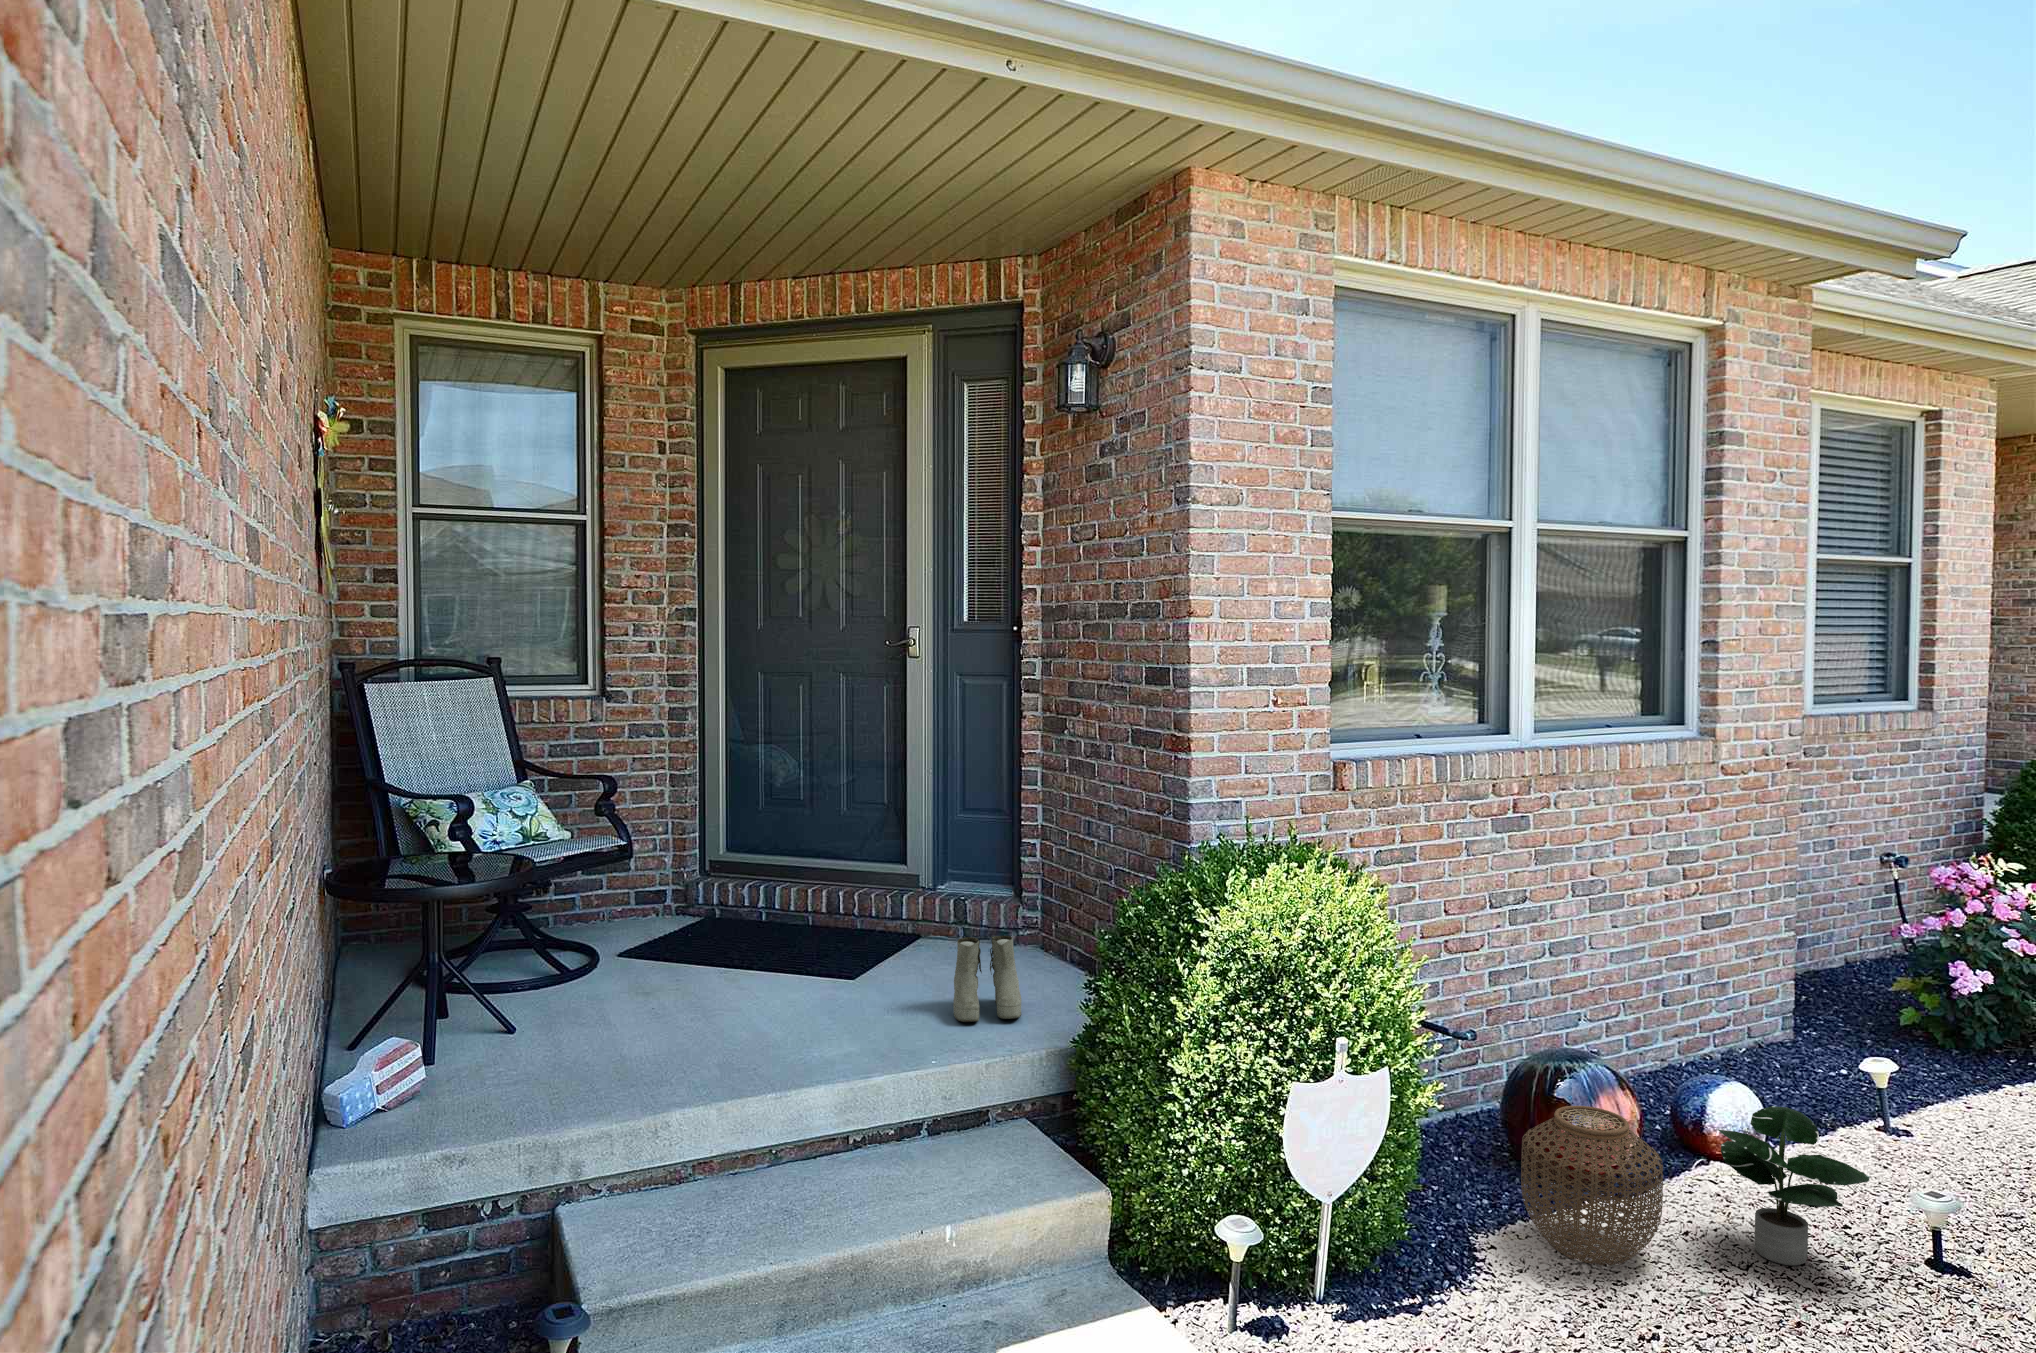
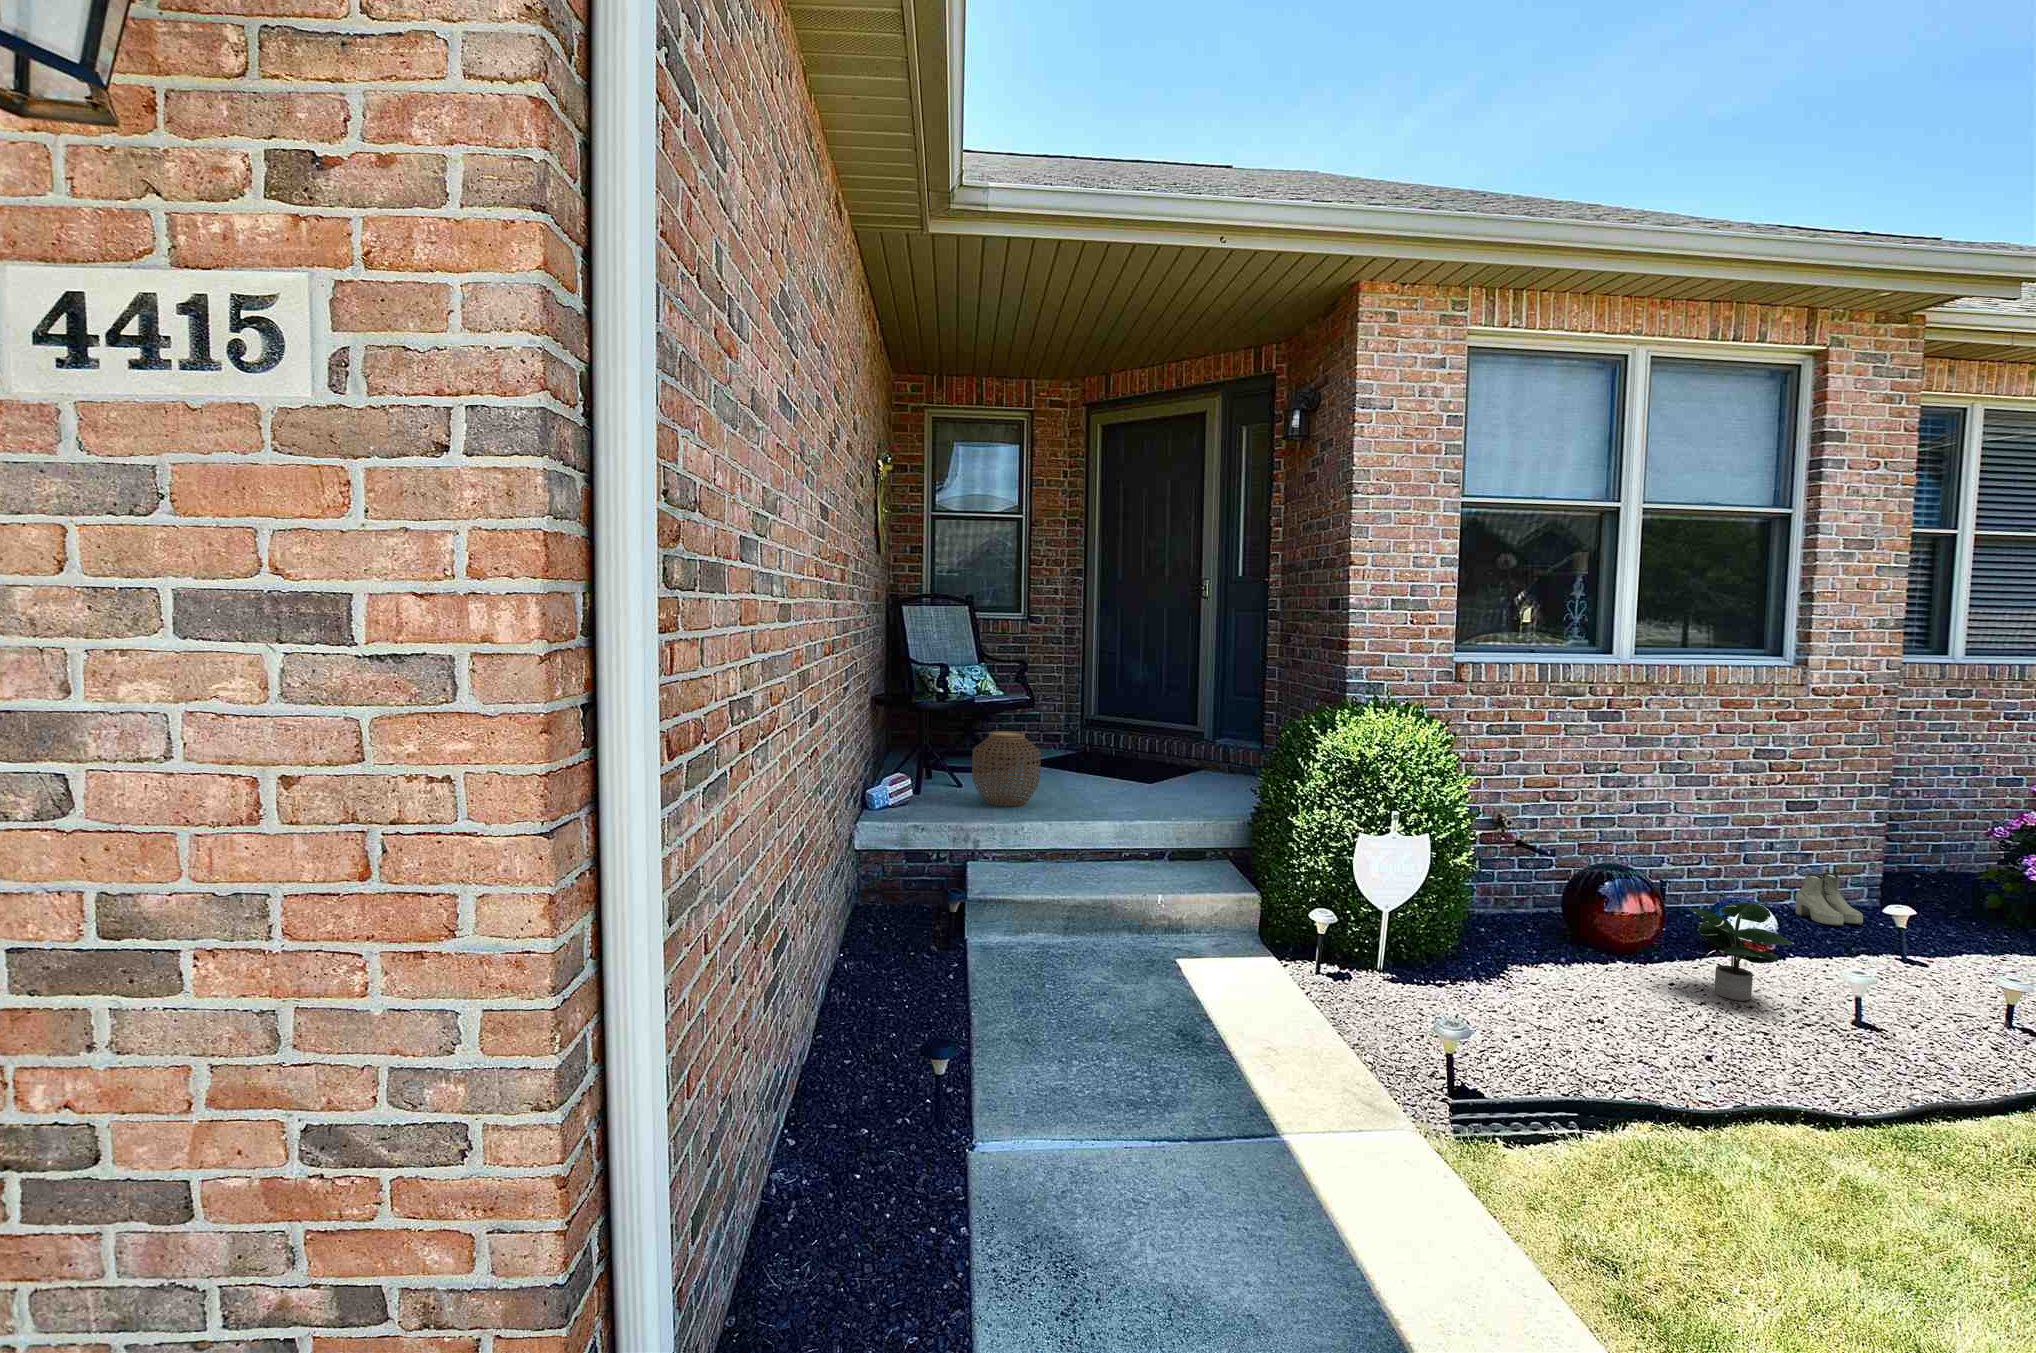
boots: present [953,936,1021,1022] -> present [1795,873,1863,926]
woven basket: present [1521,1106,1663,1265] -> present [972,731,1041,806]

